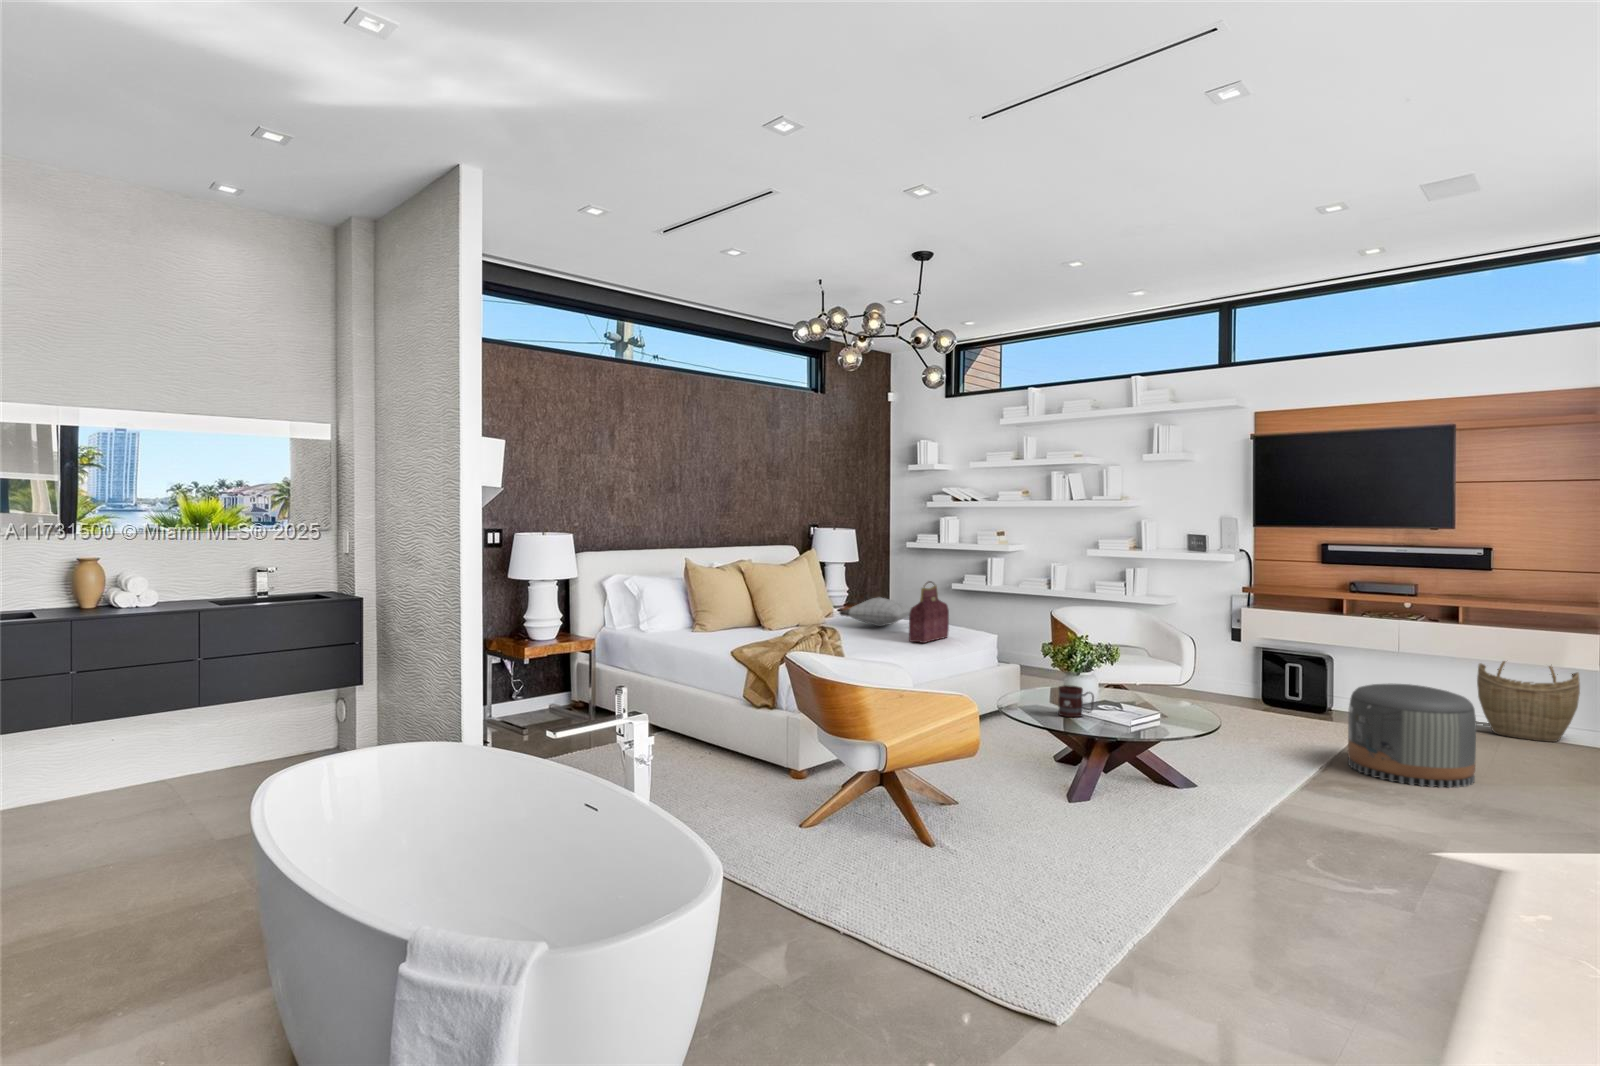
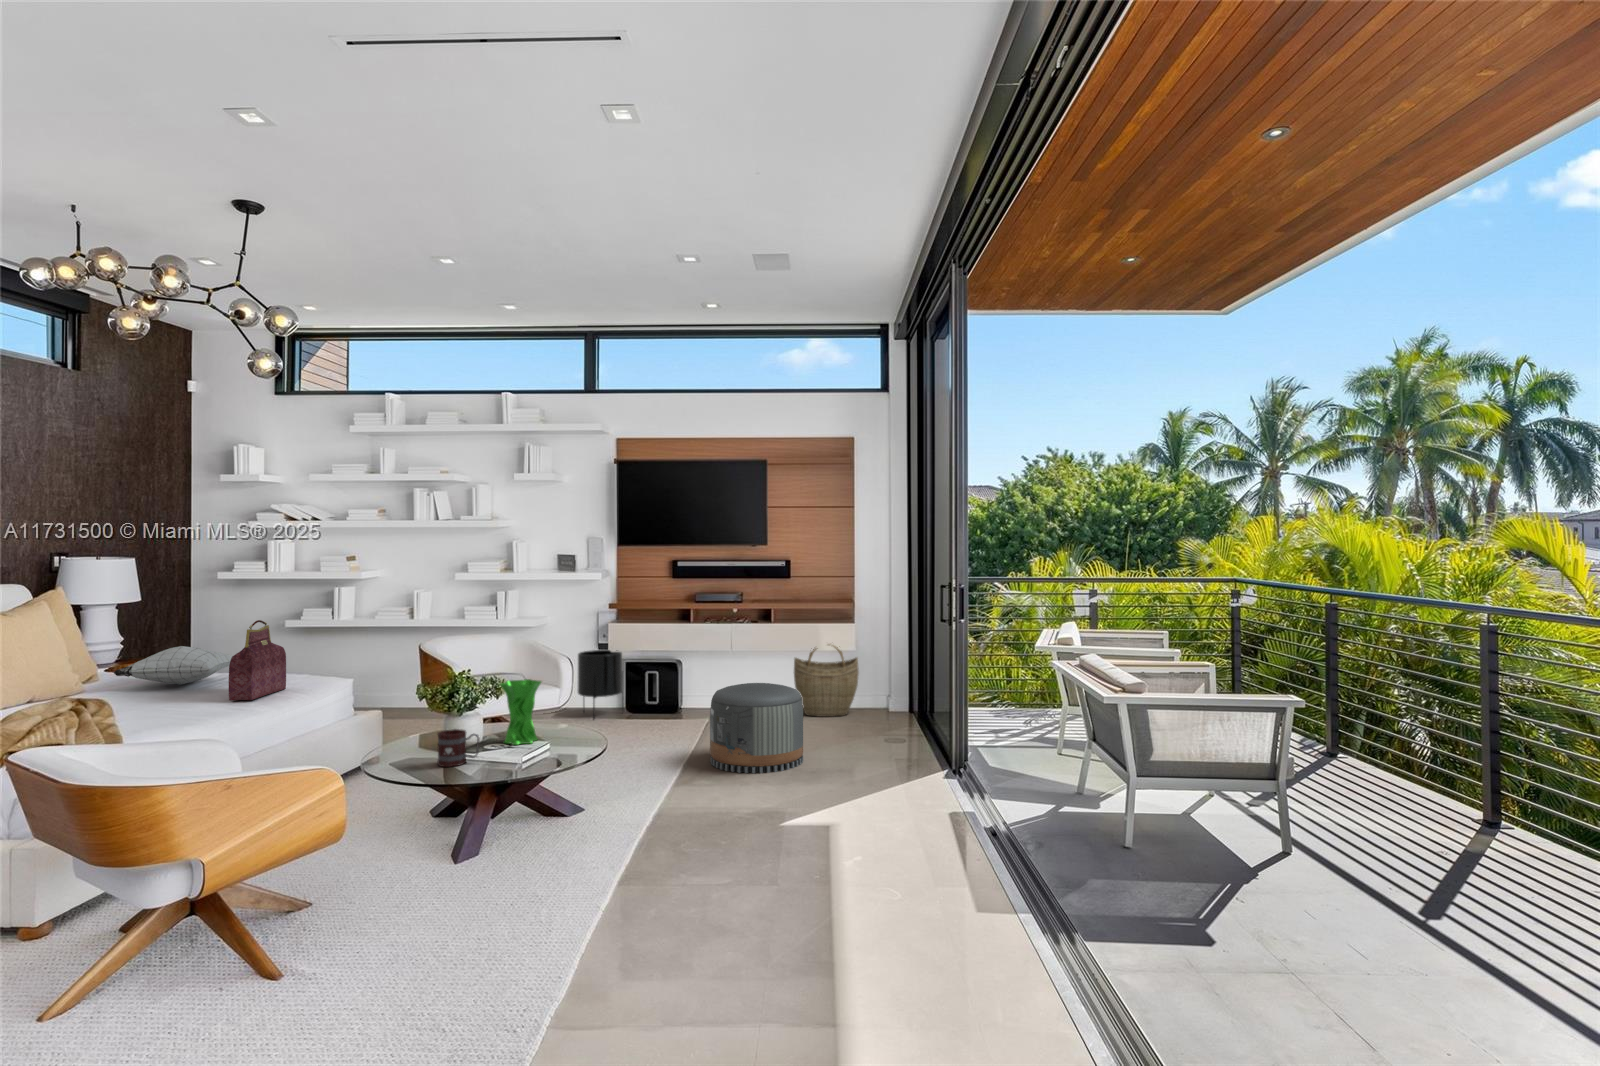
planter: none [1205,632,1256,702] -> present [577,650,623,718]
vase: none [1115,649,1156,709] -> present [500,679,541,745]

